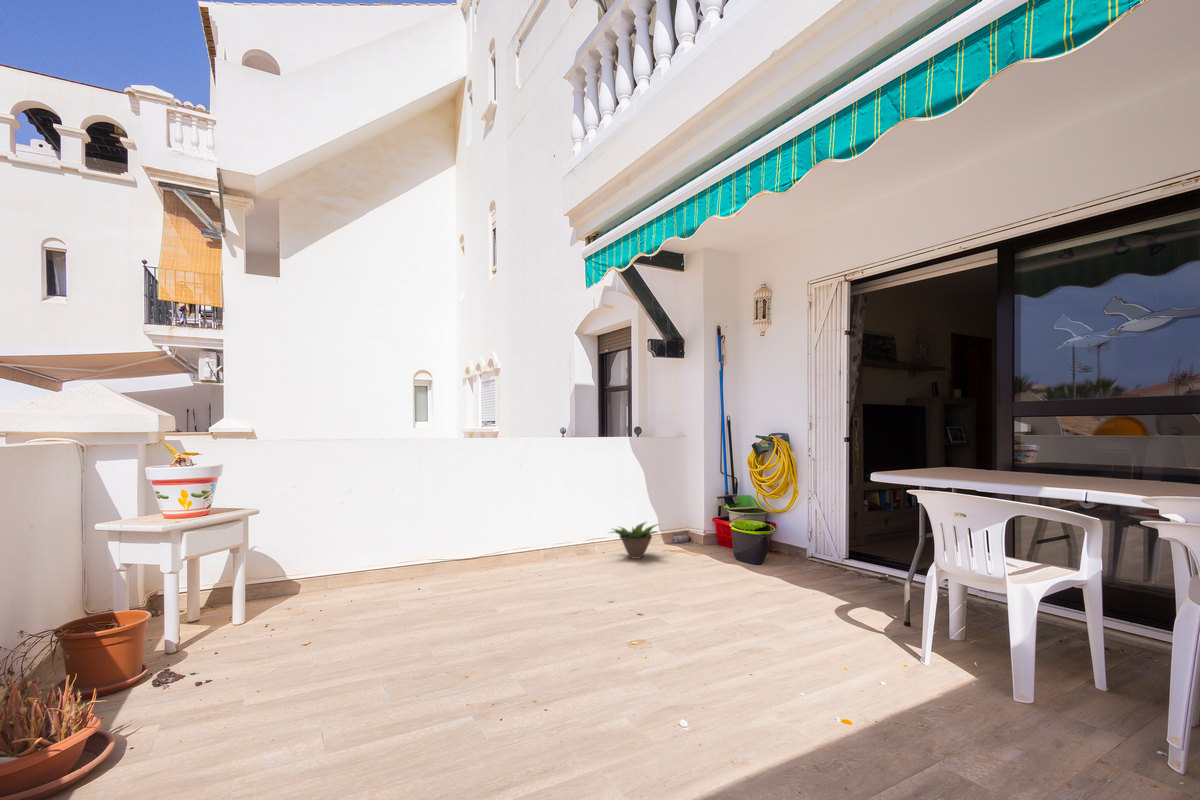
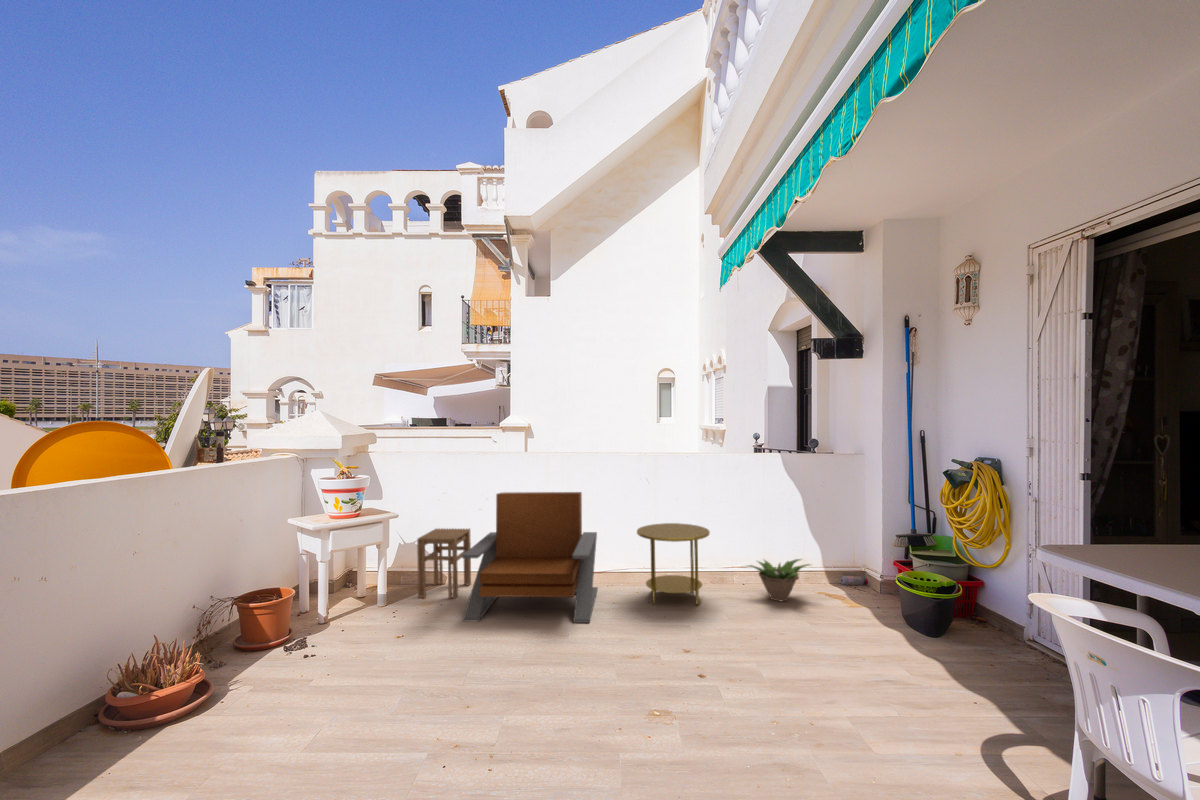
lounge chair: none [357,475,509,622] -> present [462,492,597,623]
side table: none [521,501,589,577] -> present [637,523,710,606]
stool: none [274,526,327,614] -> present [417,529,471,598]

